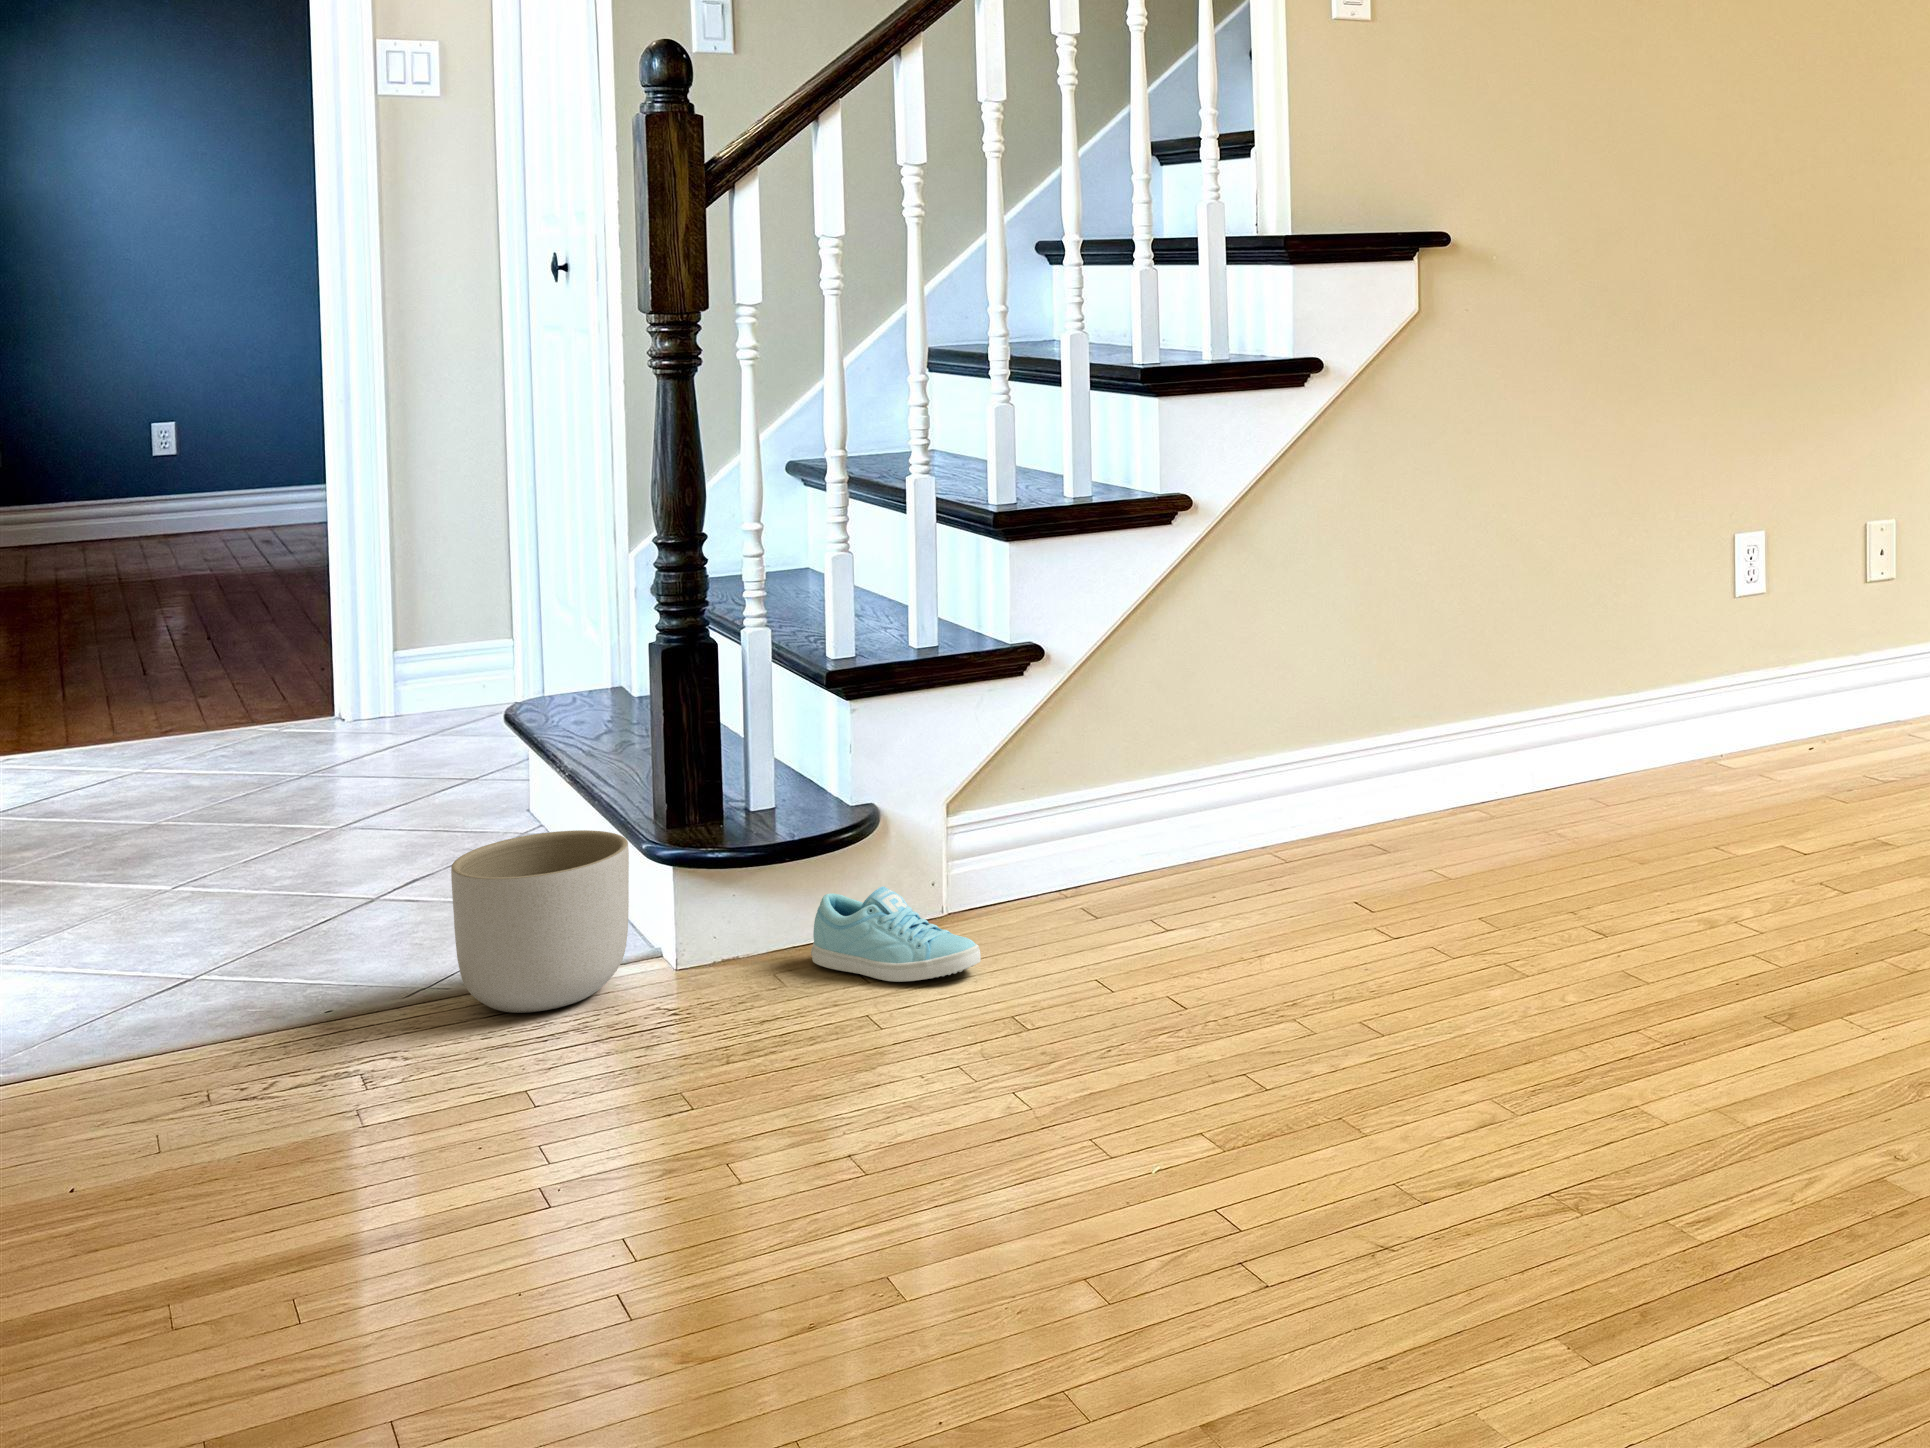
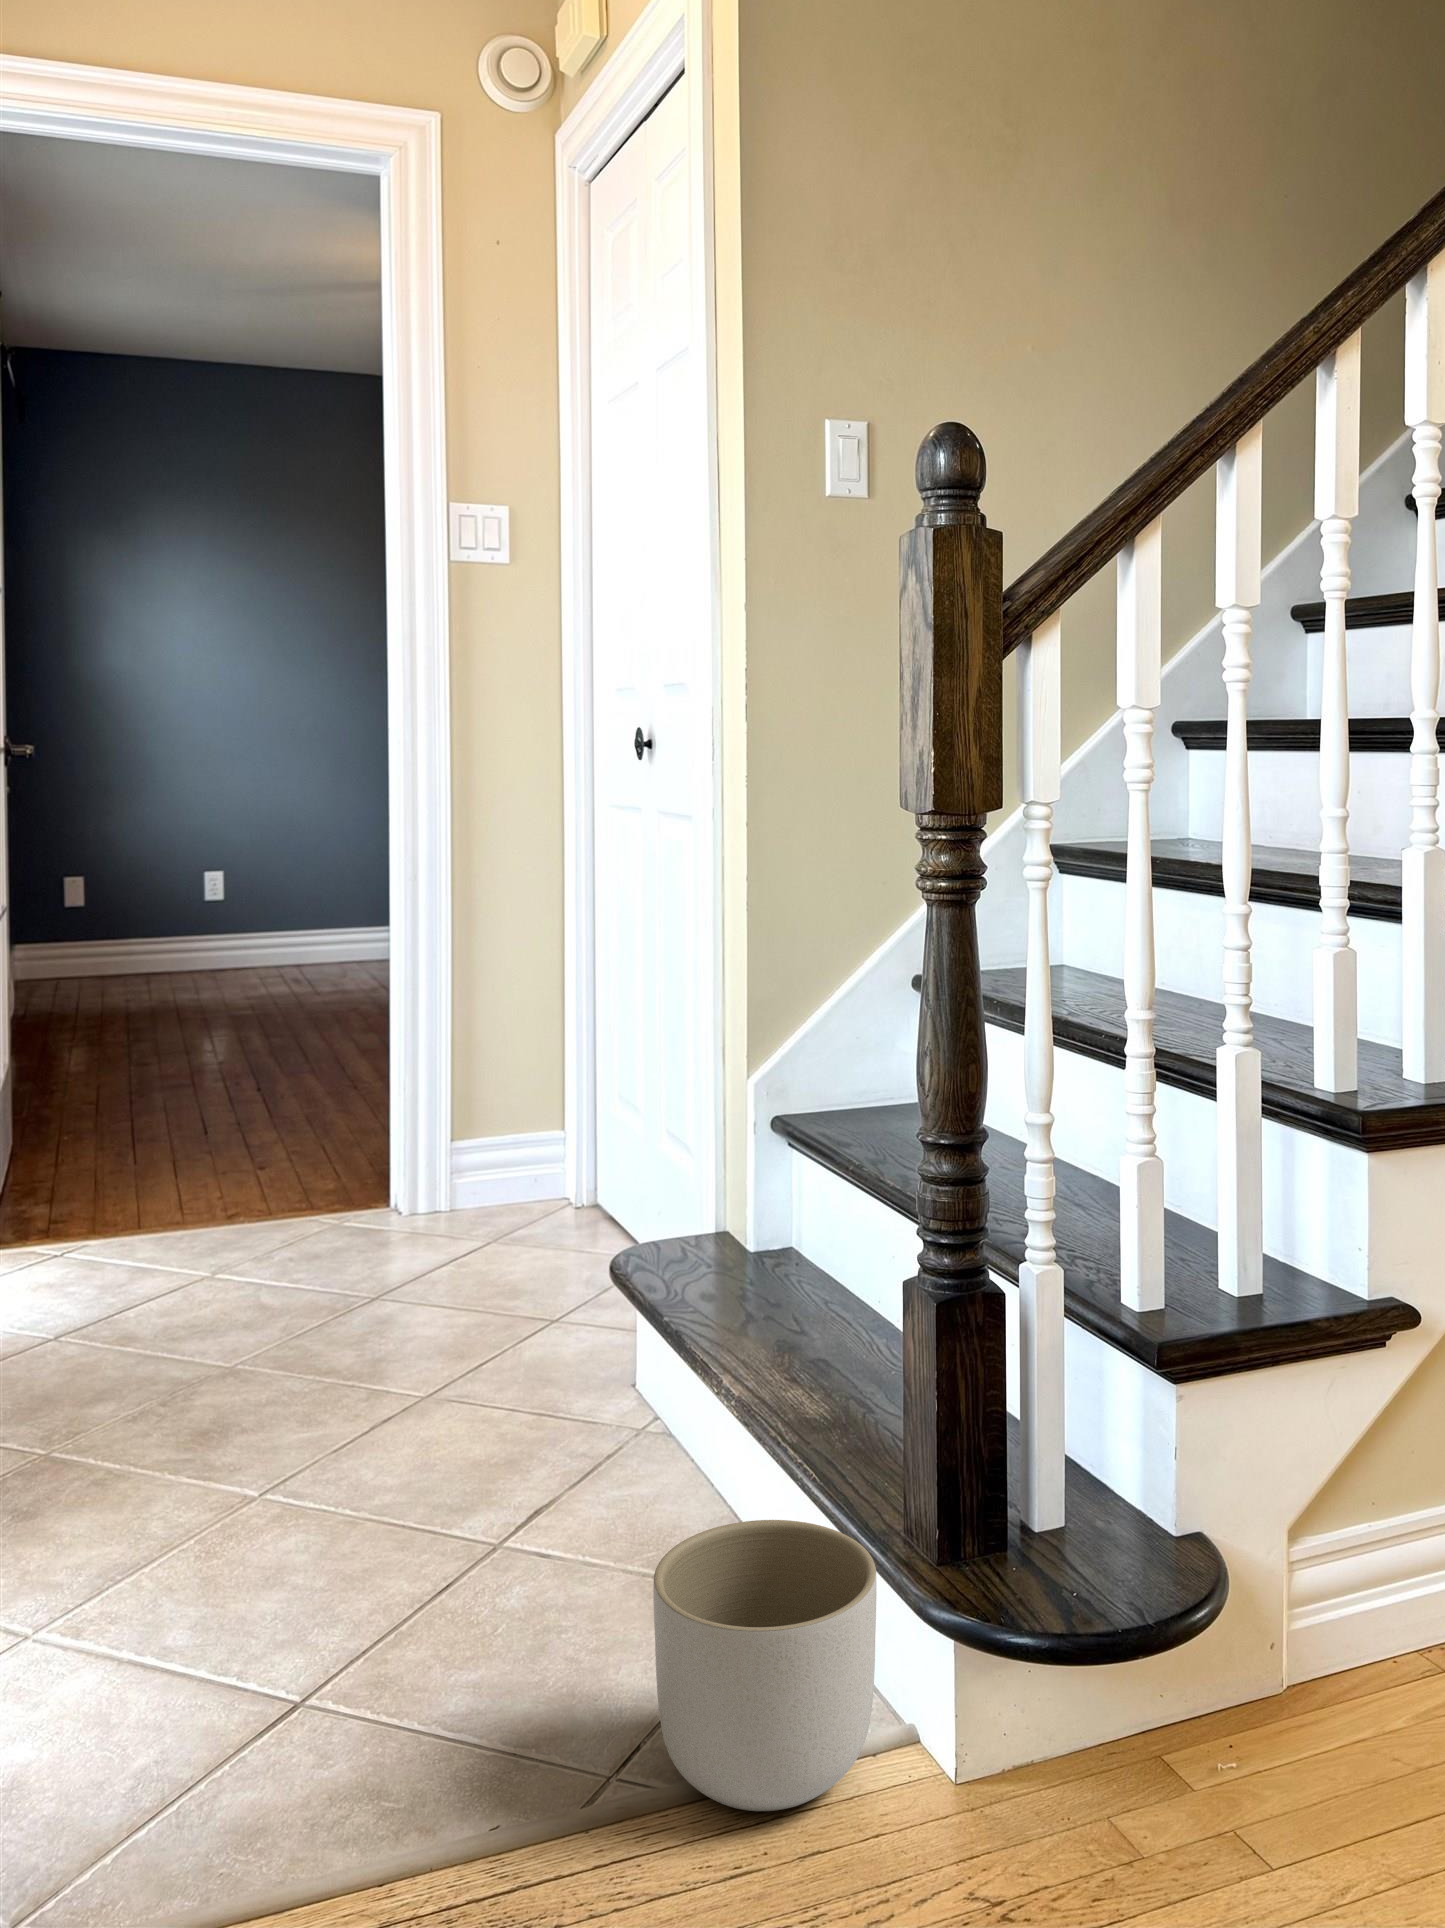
sneaker: present [811,887,981,982] -> none [1109,1646,1384,1826]

